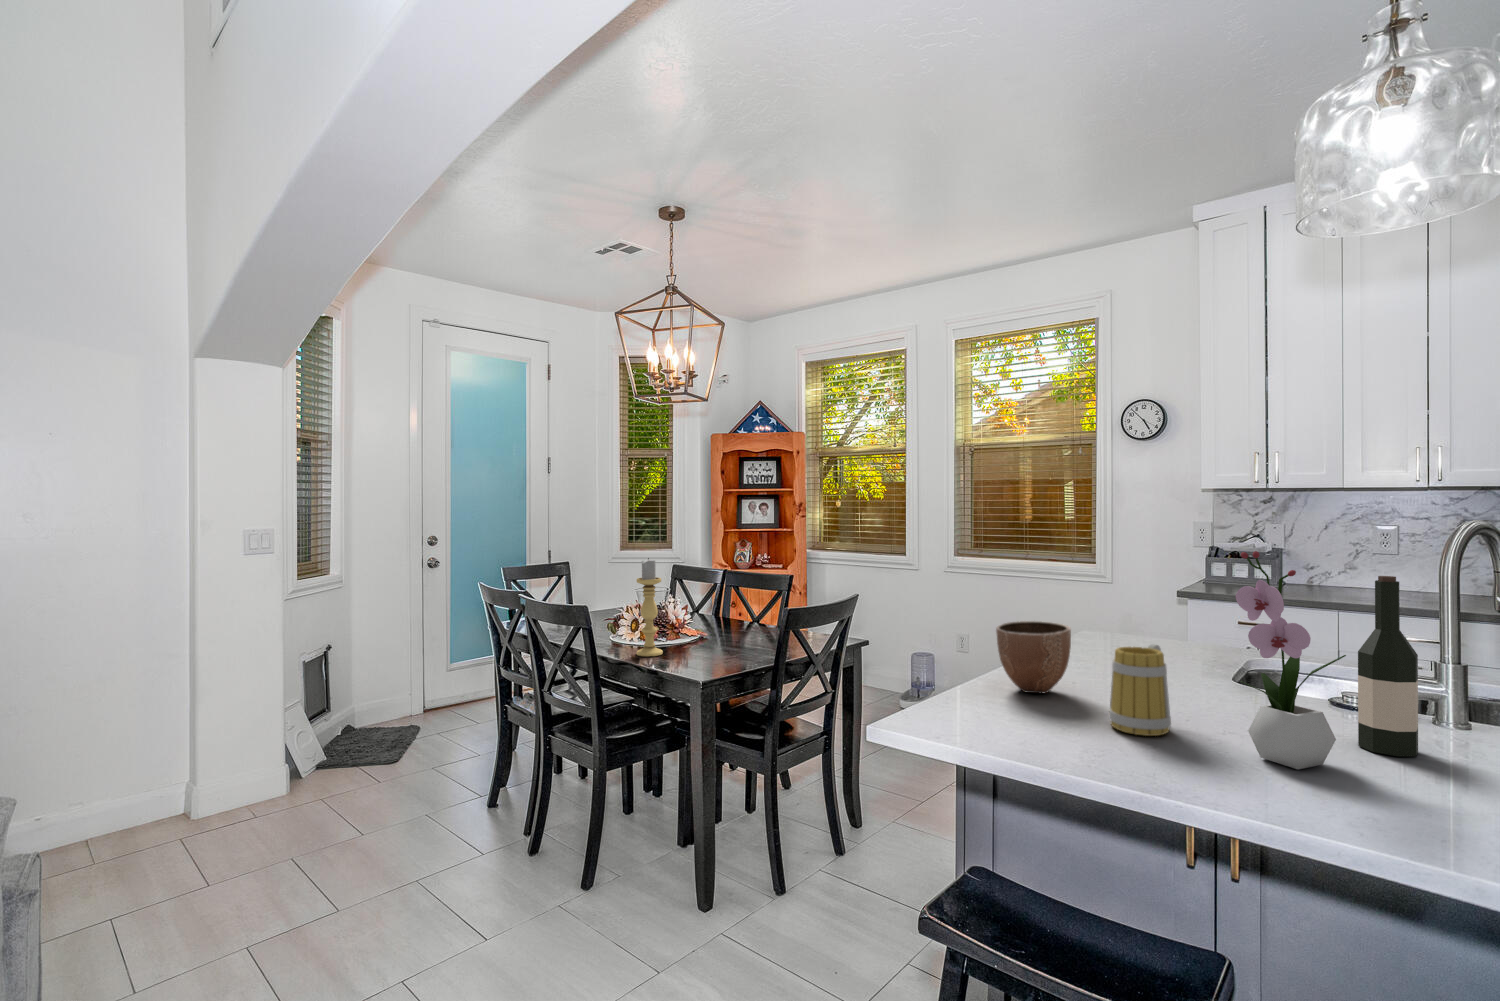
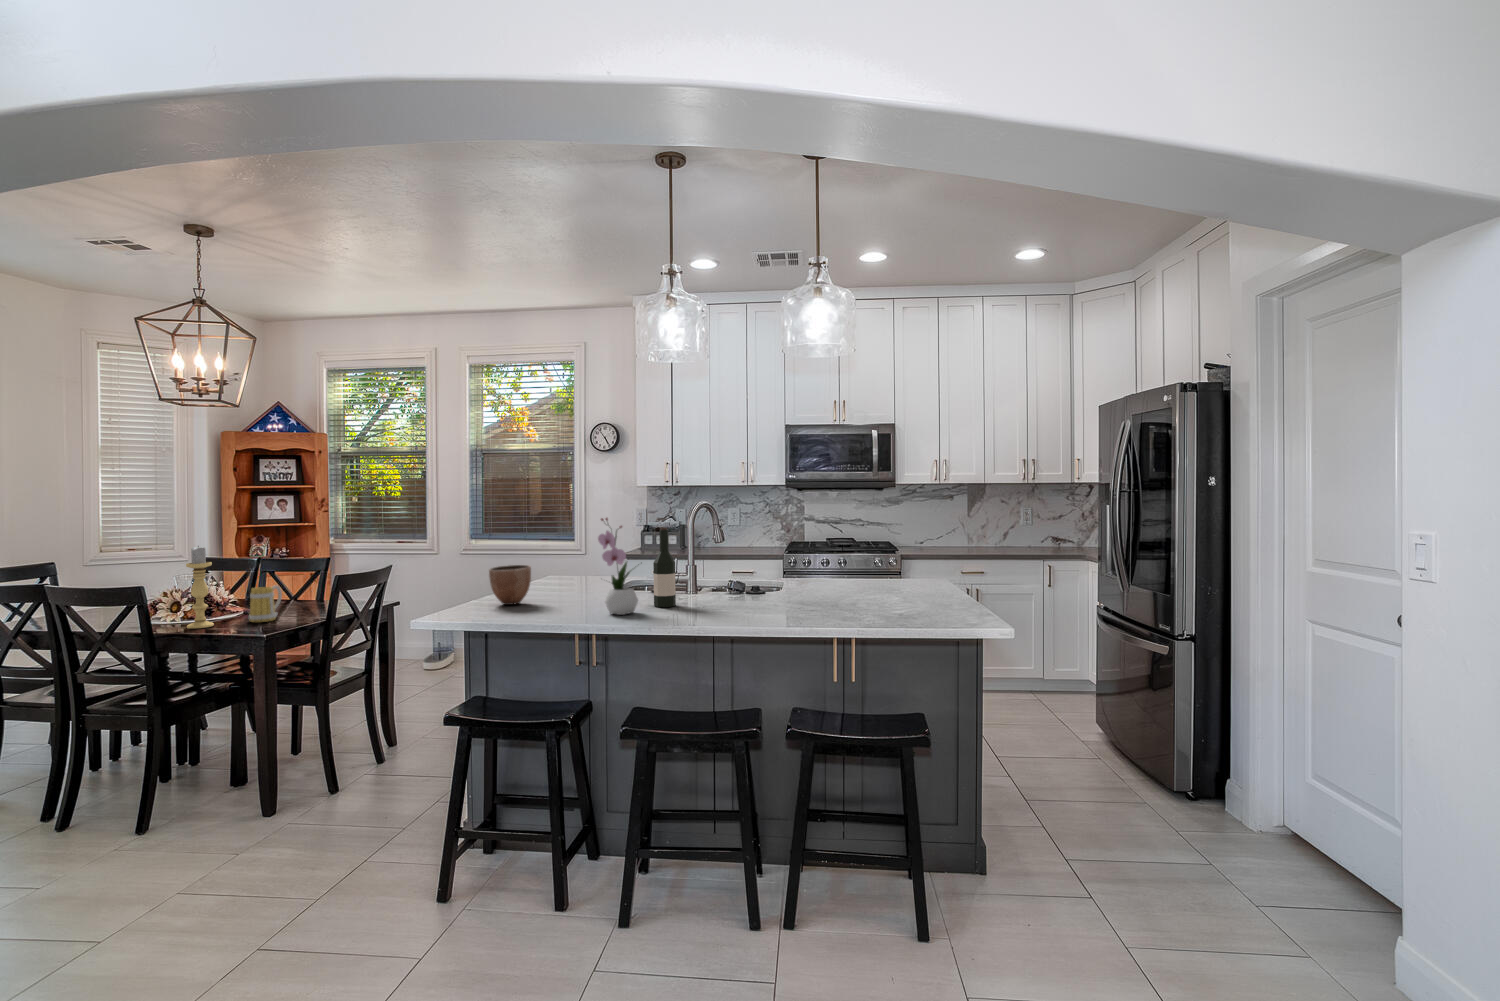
mug: present [1109,644,1171,736] -> present [249,586,282,622]

